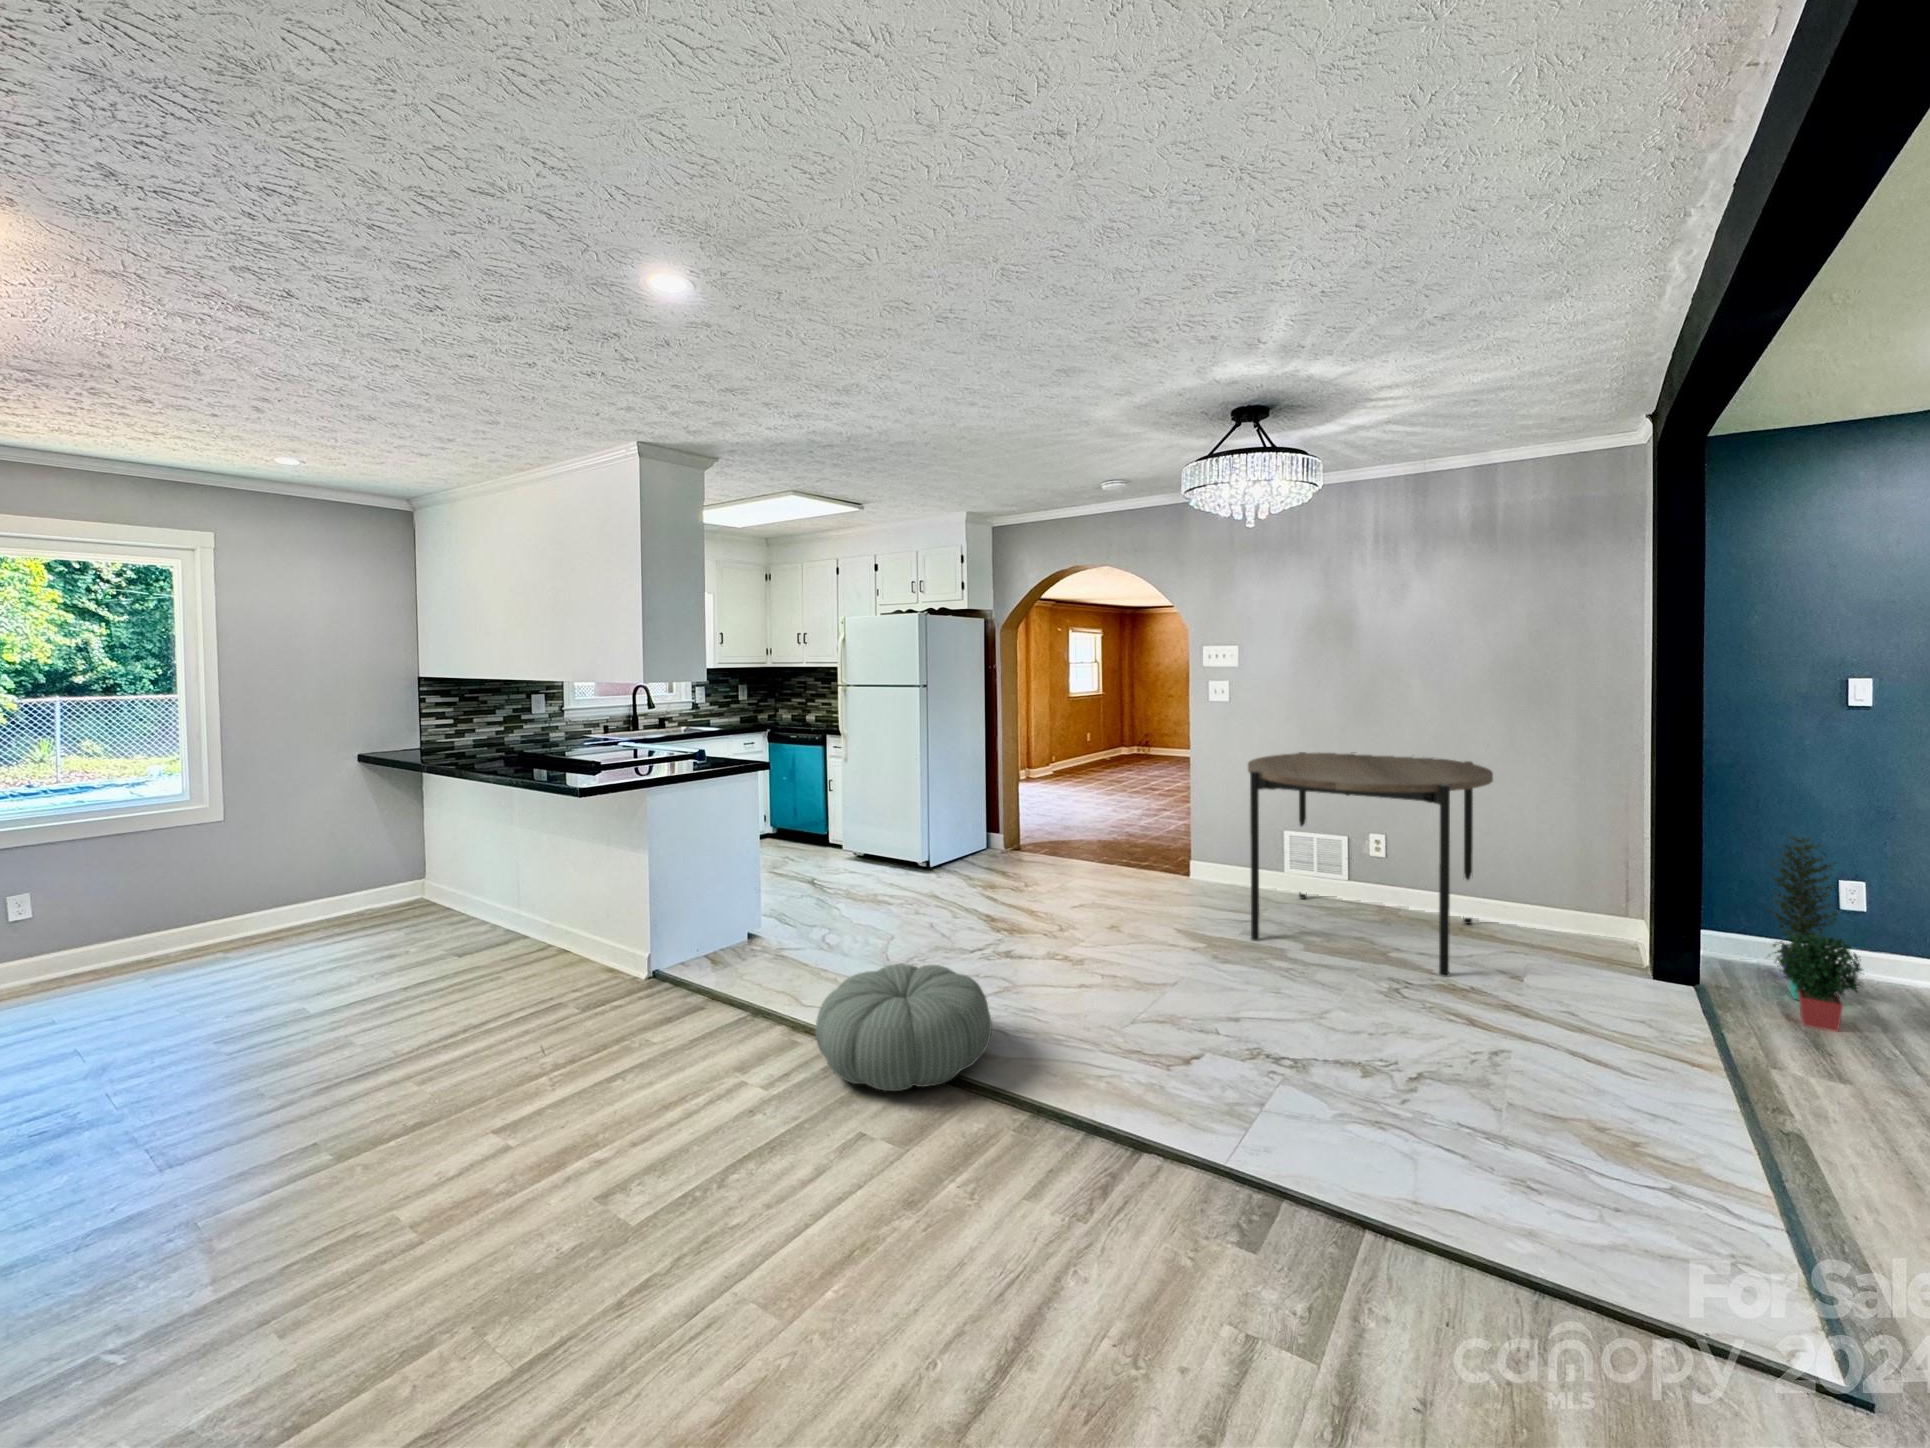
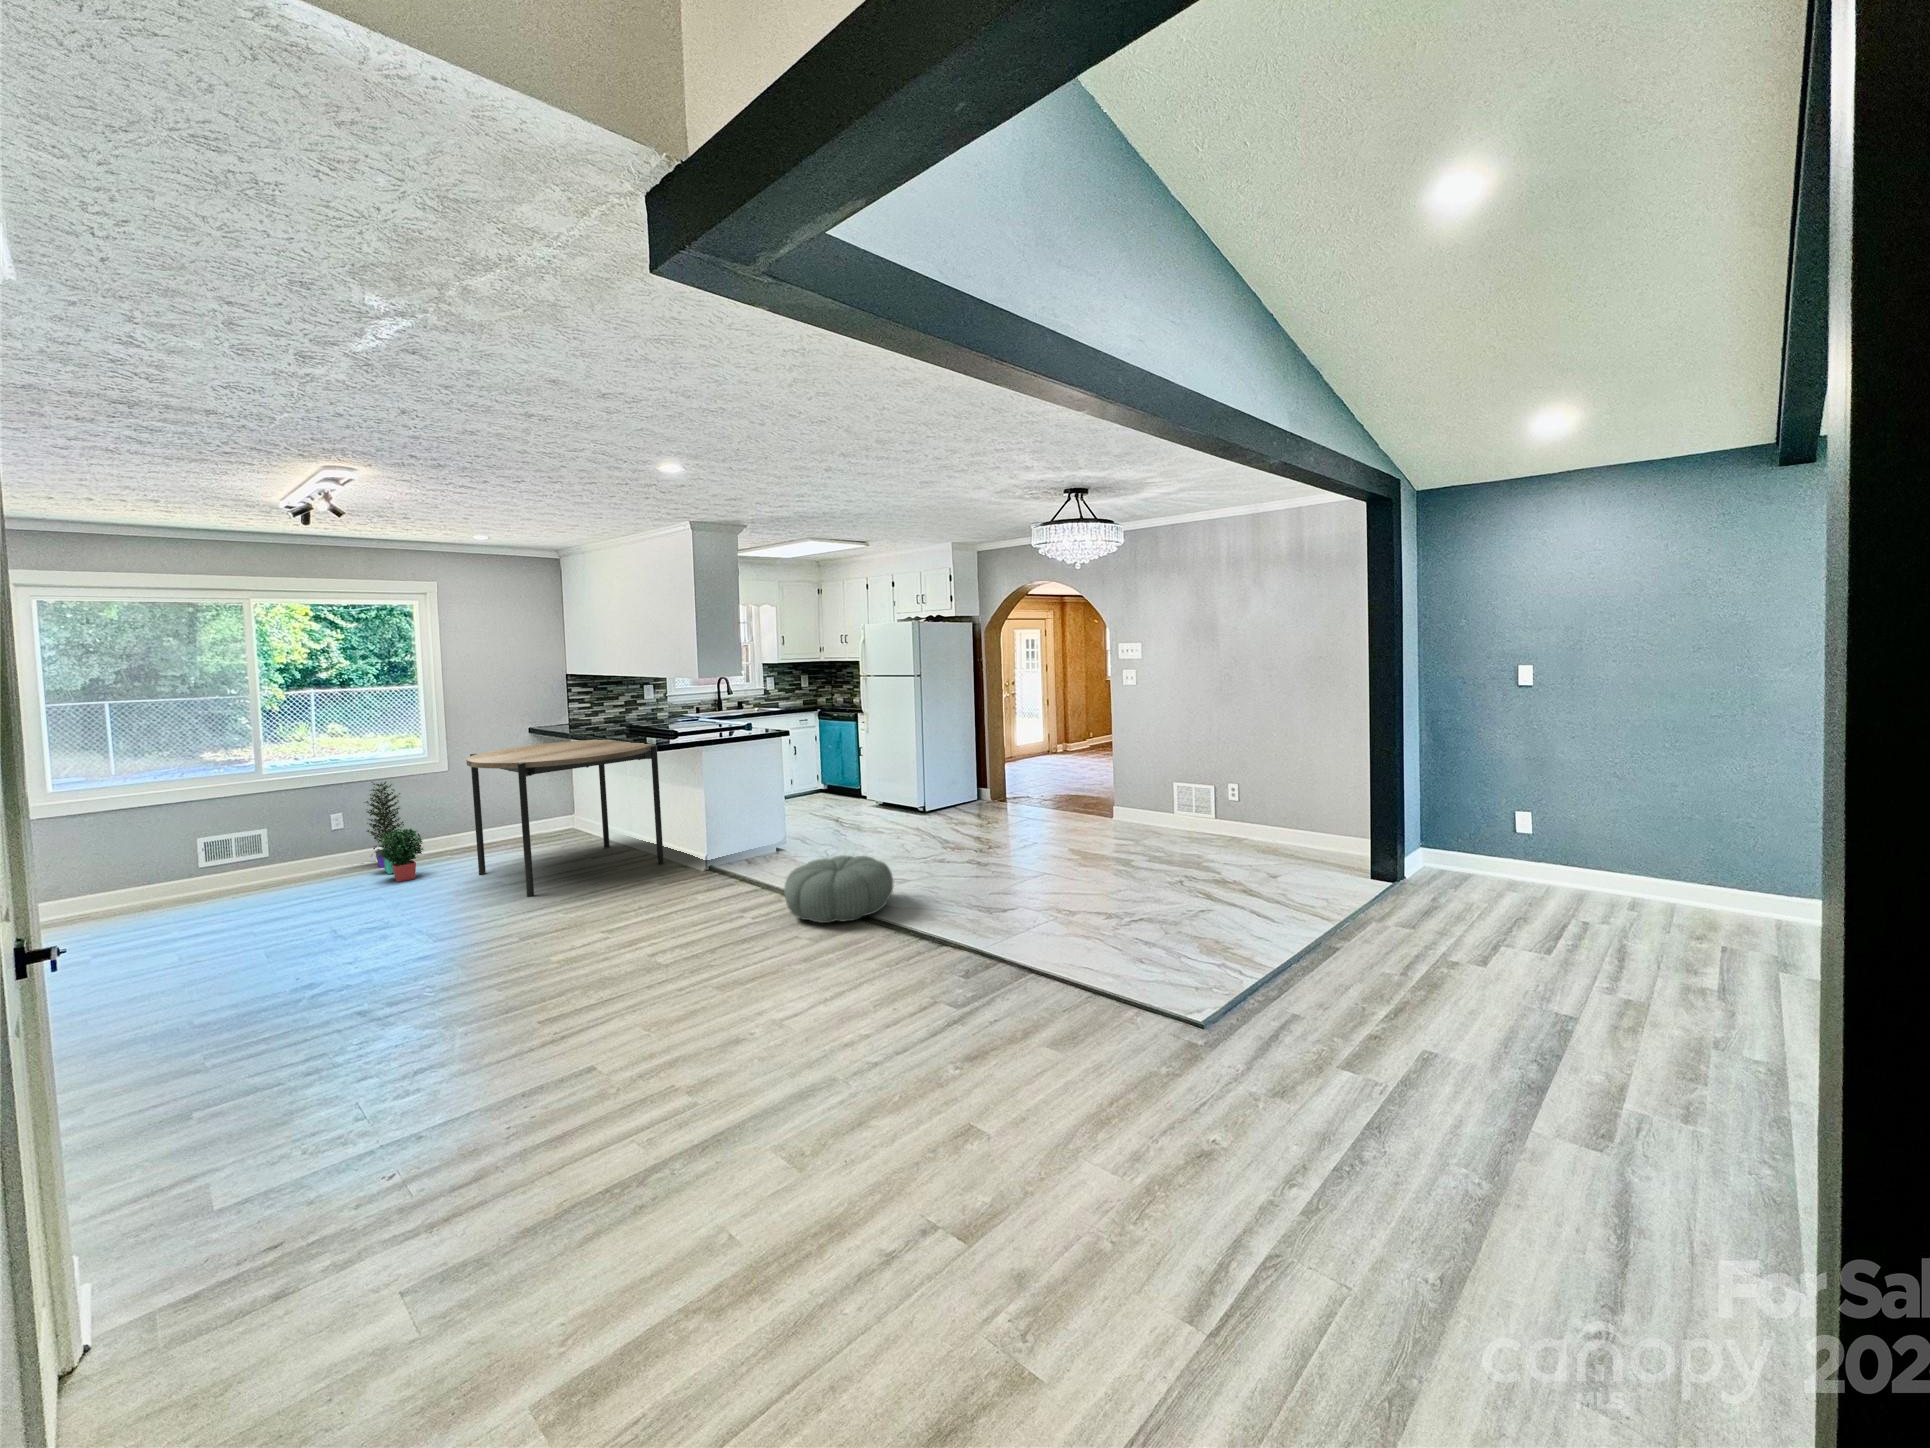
dining table: present [1248,752,1493,977] -> present [466,740,664,897]
potted plant: present [1768,835,1862,1032] -> present [365,782,424,882]

